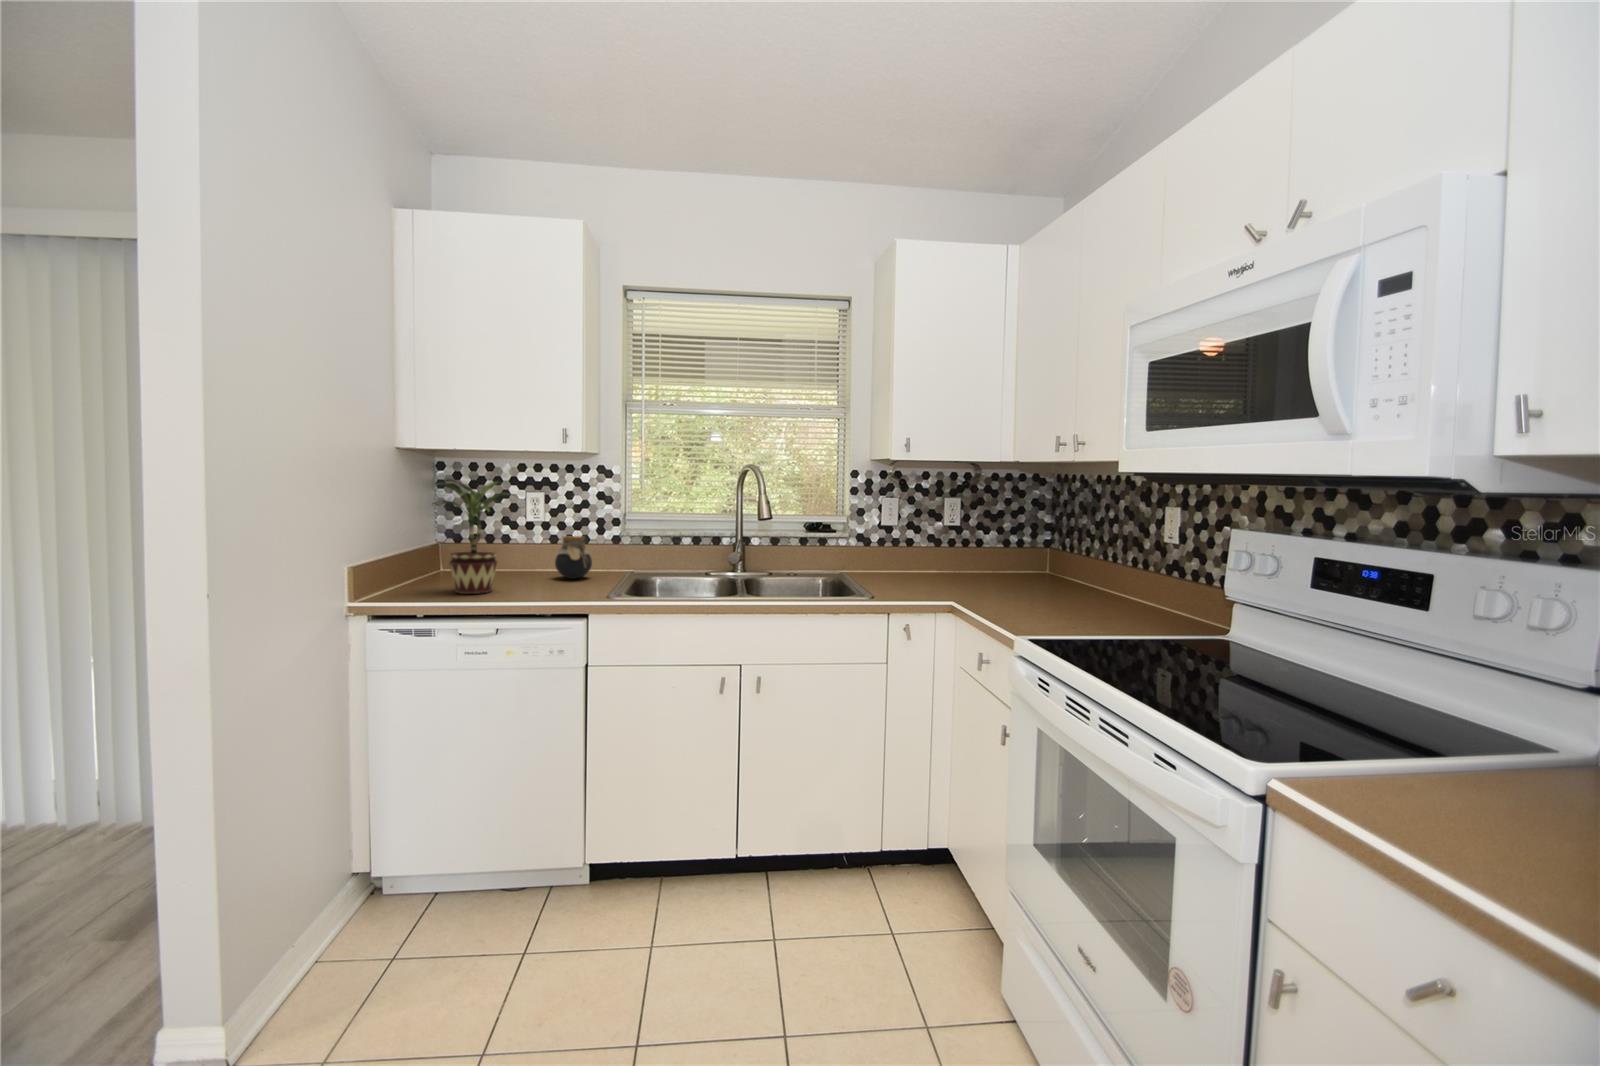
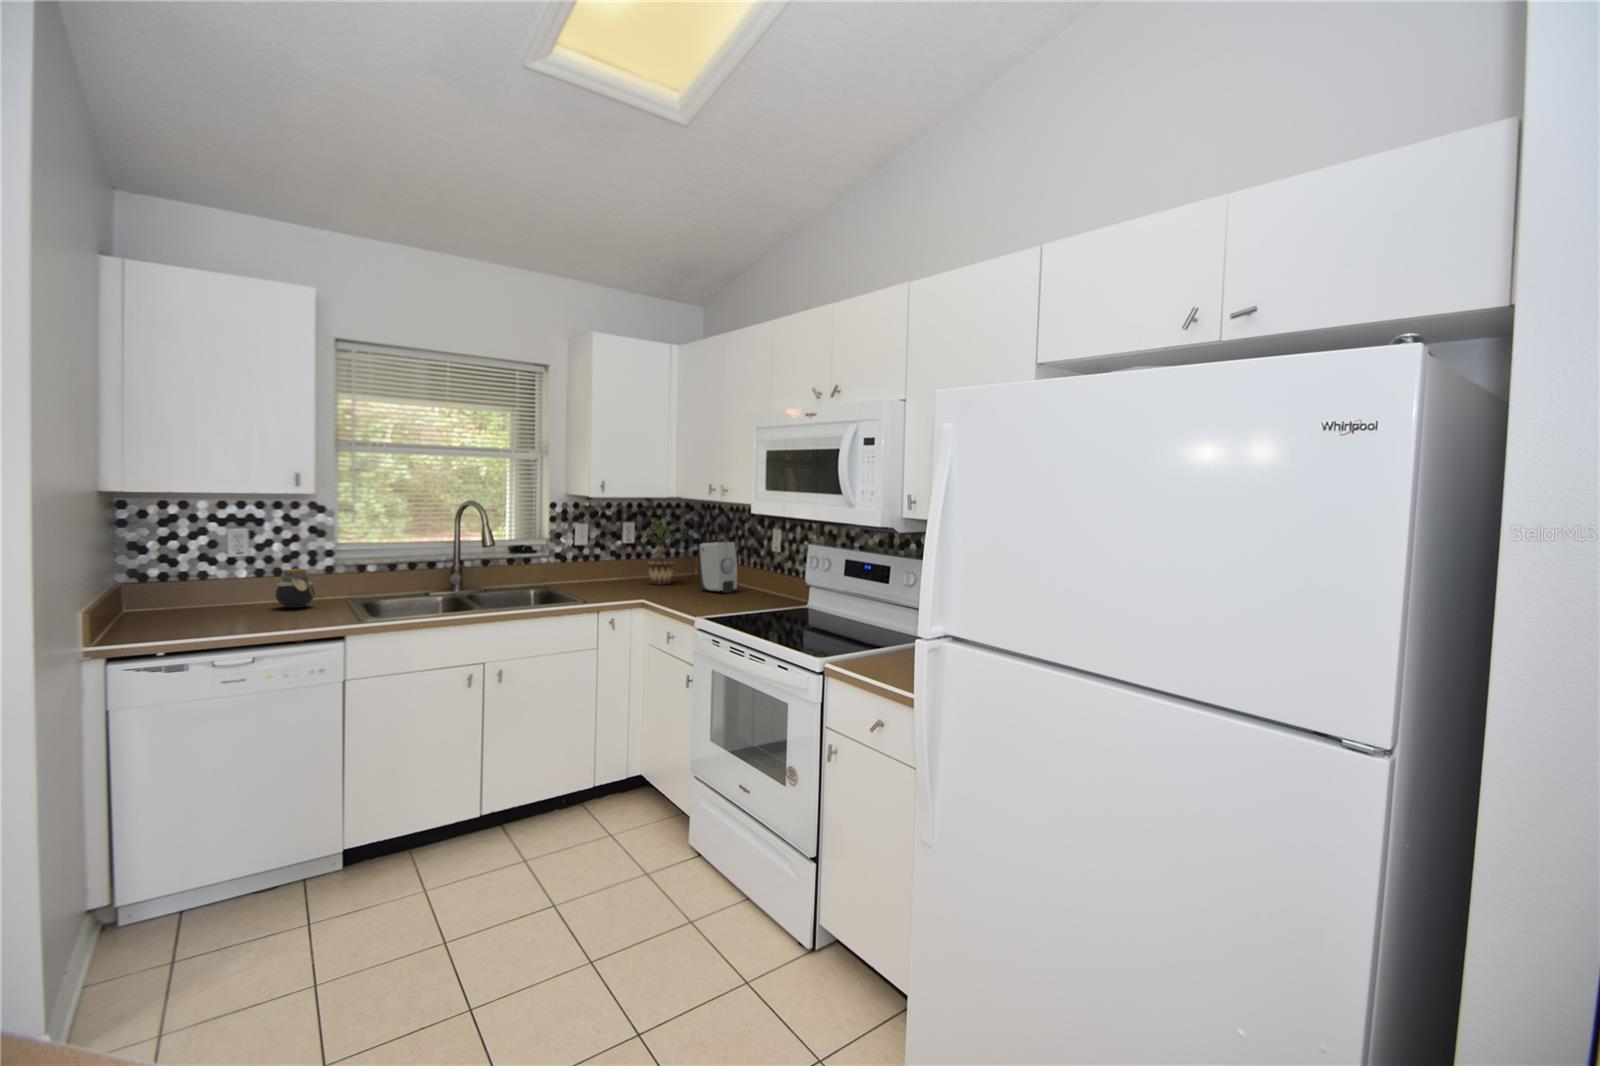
potted plant: present [432,479,516,594] -> present [648,519,676,585]
soap dispenser: none [1044,525,1103,601] -> present [698,542,737,593]

